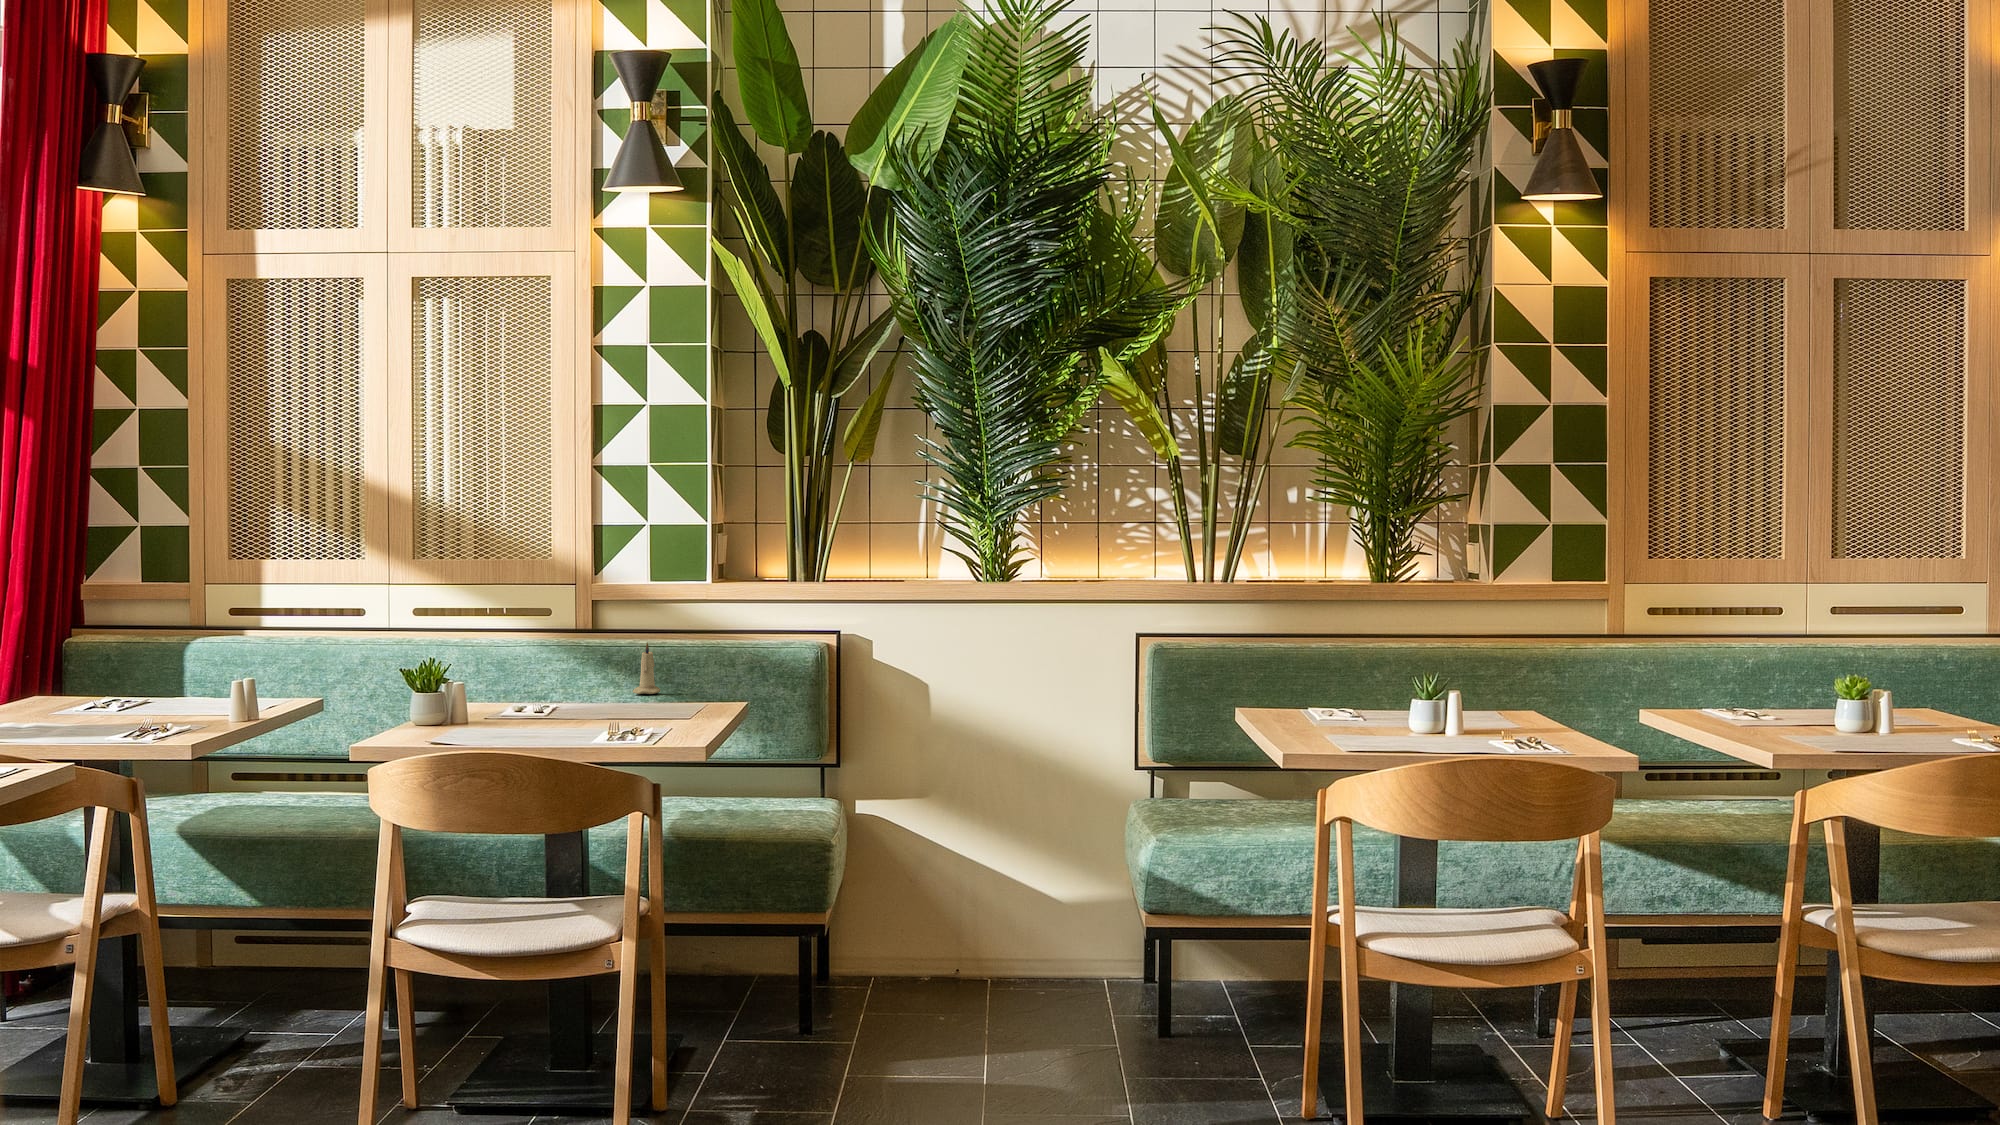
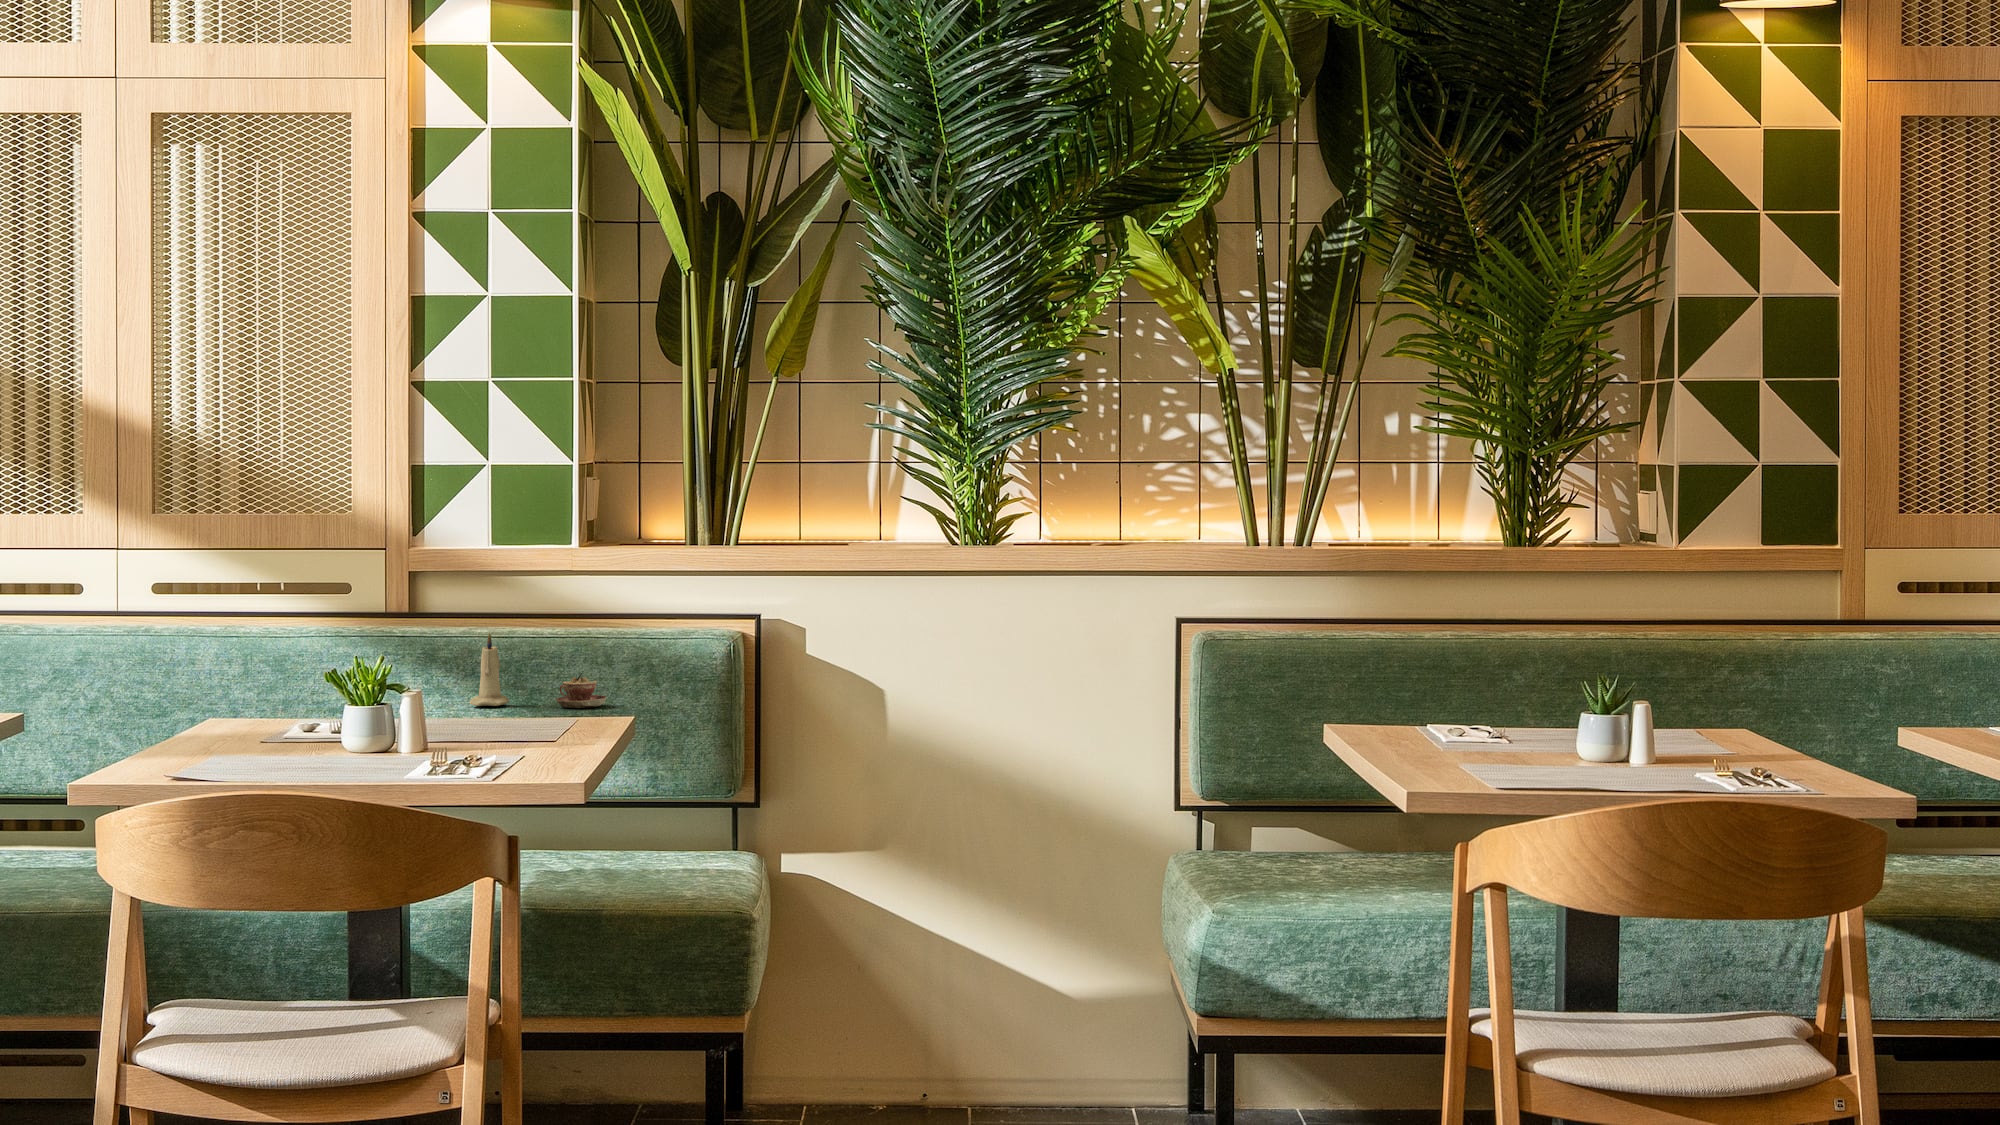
teacup: none [694,671,730,696] -> present [556,673,606,708]

